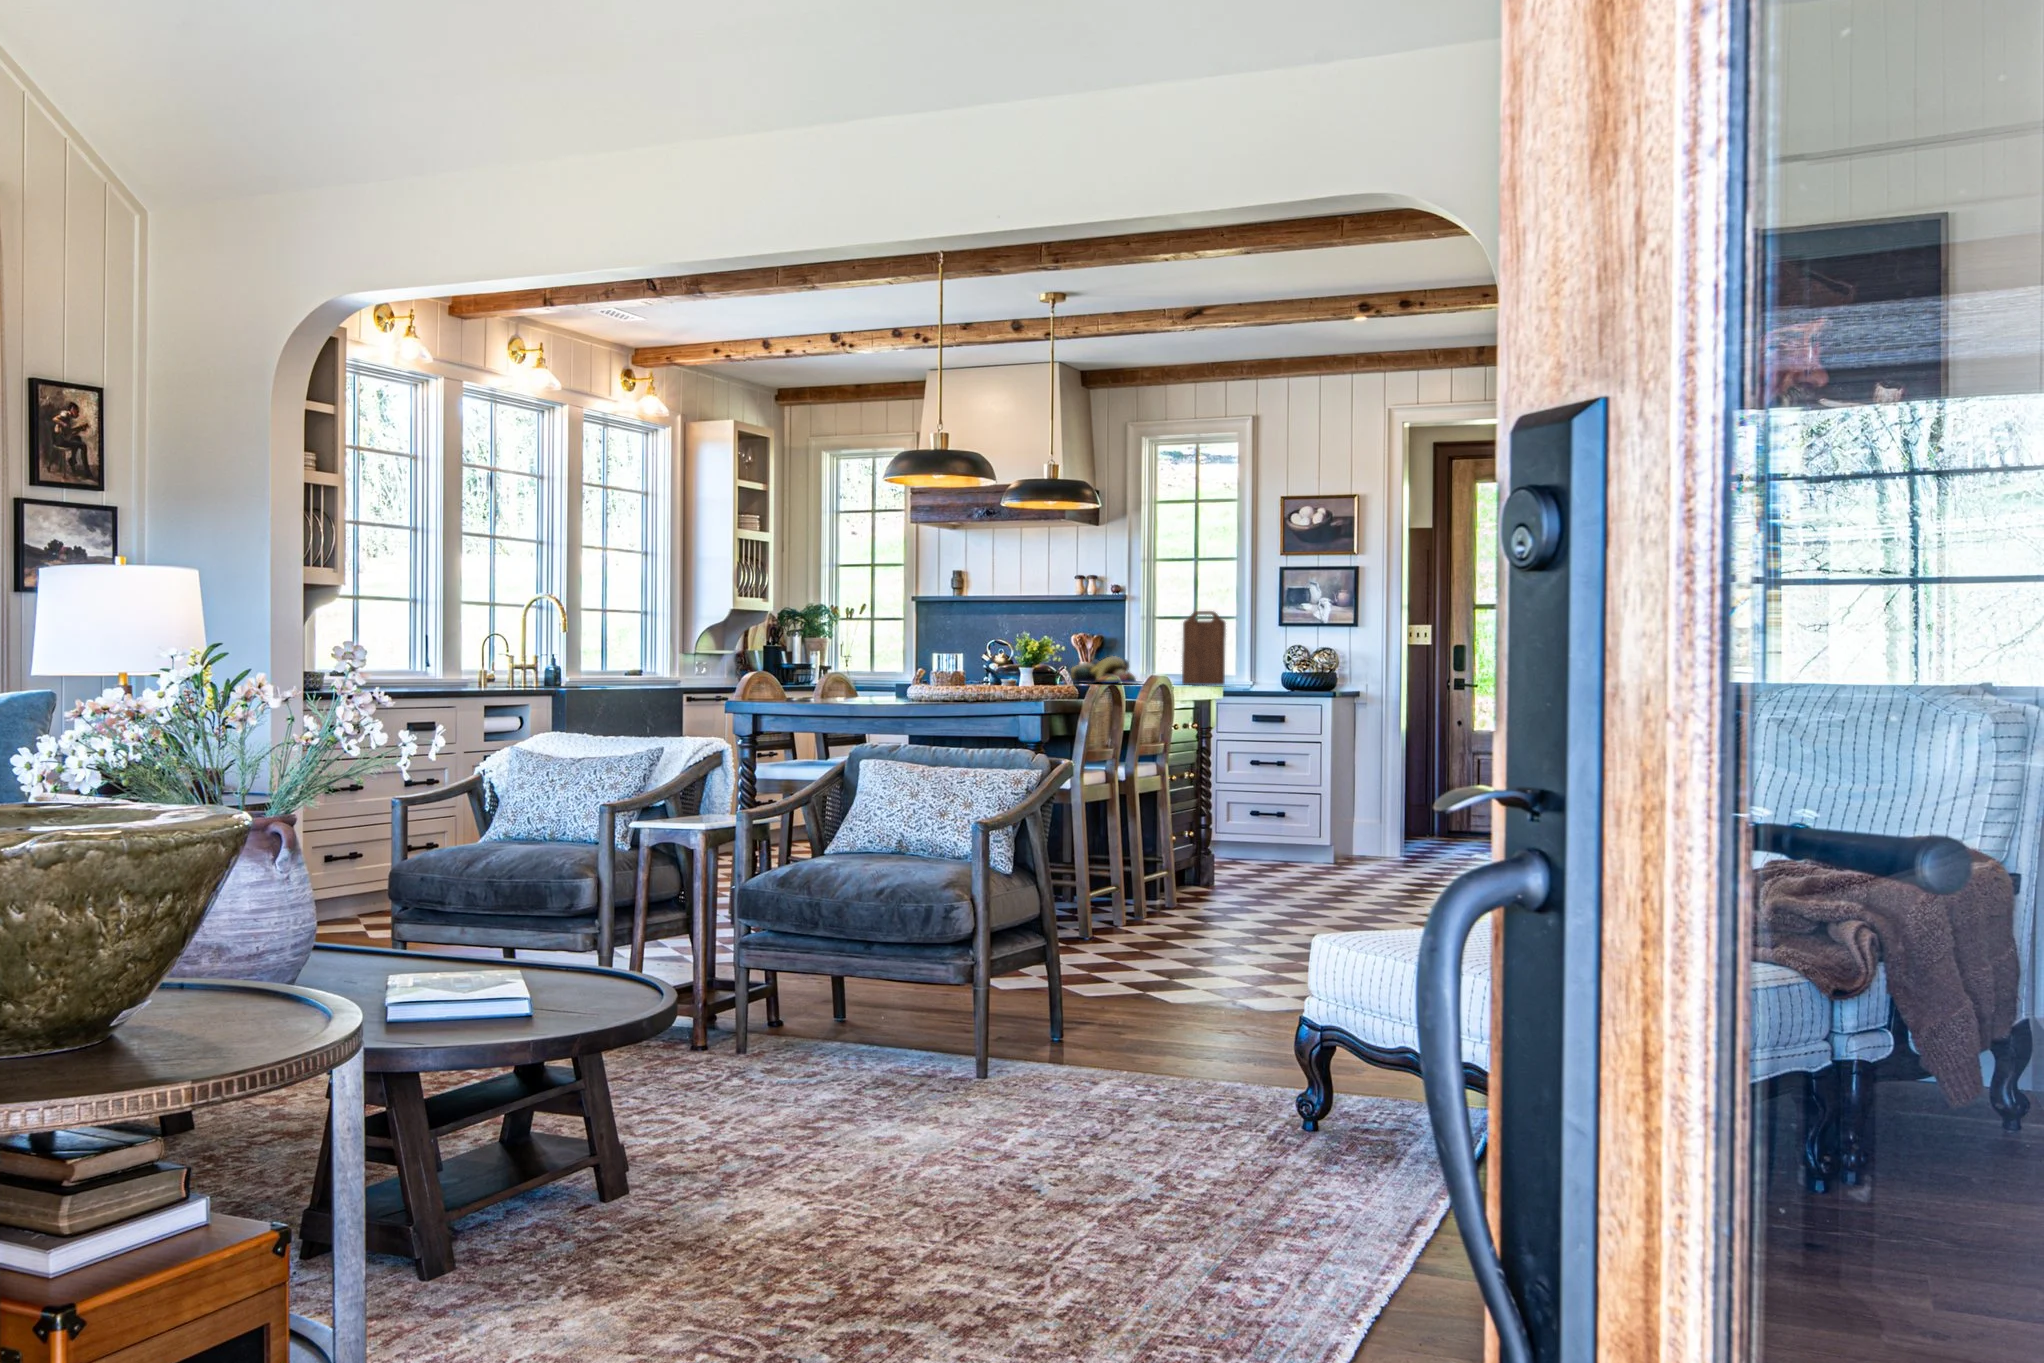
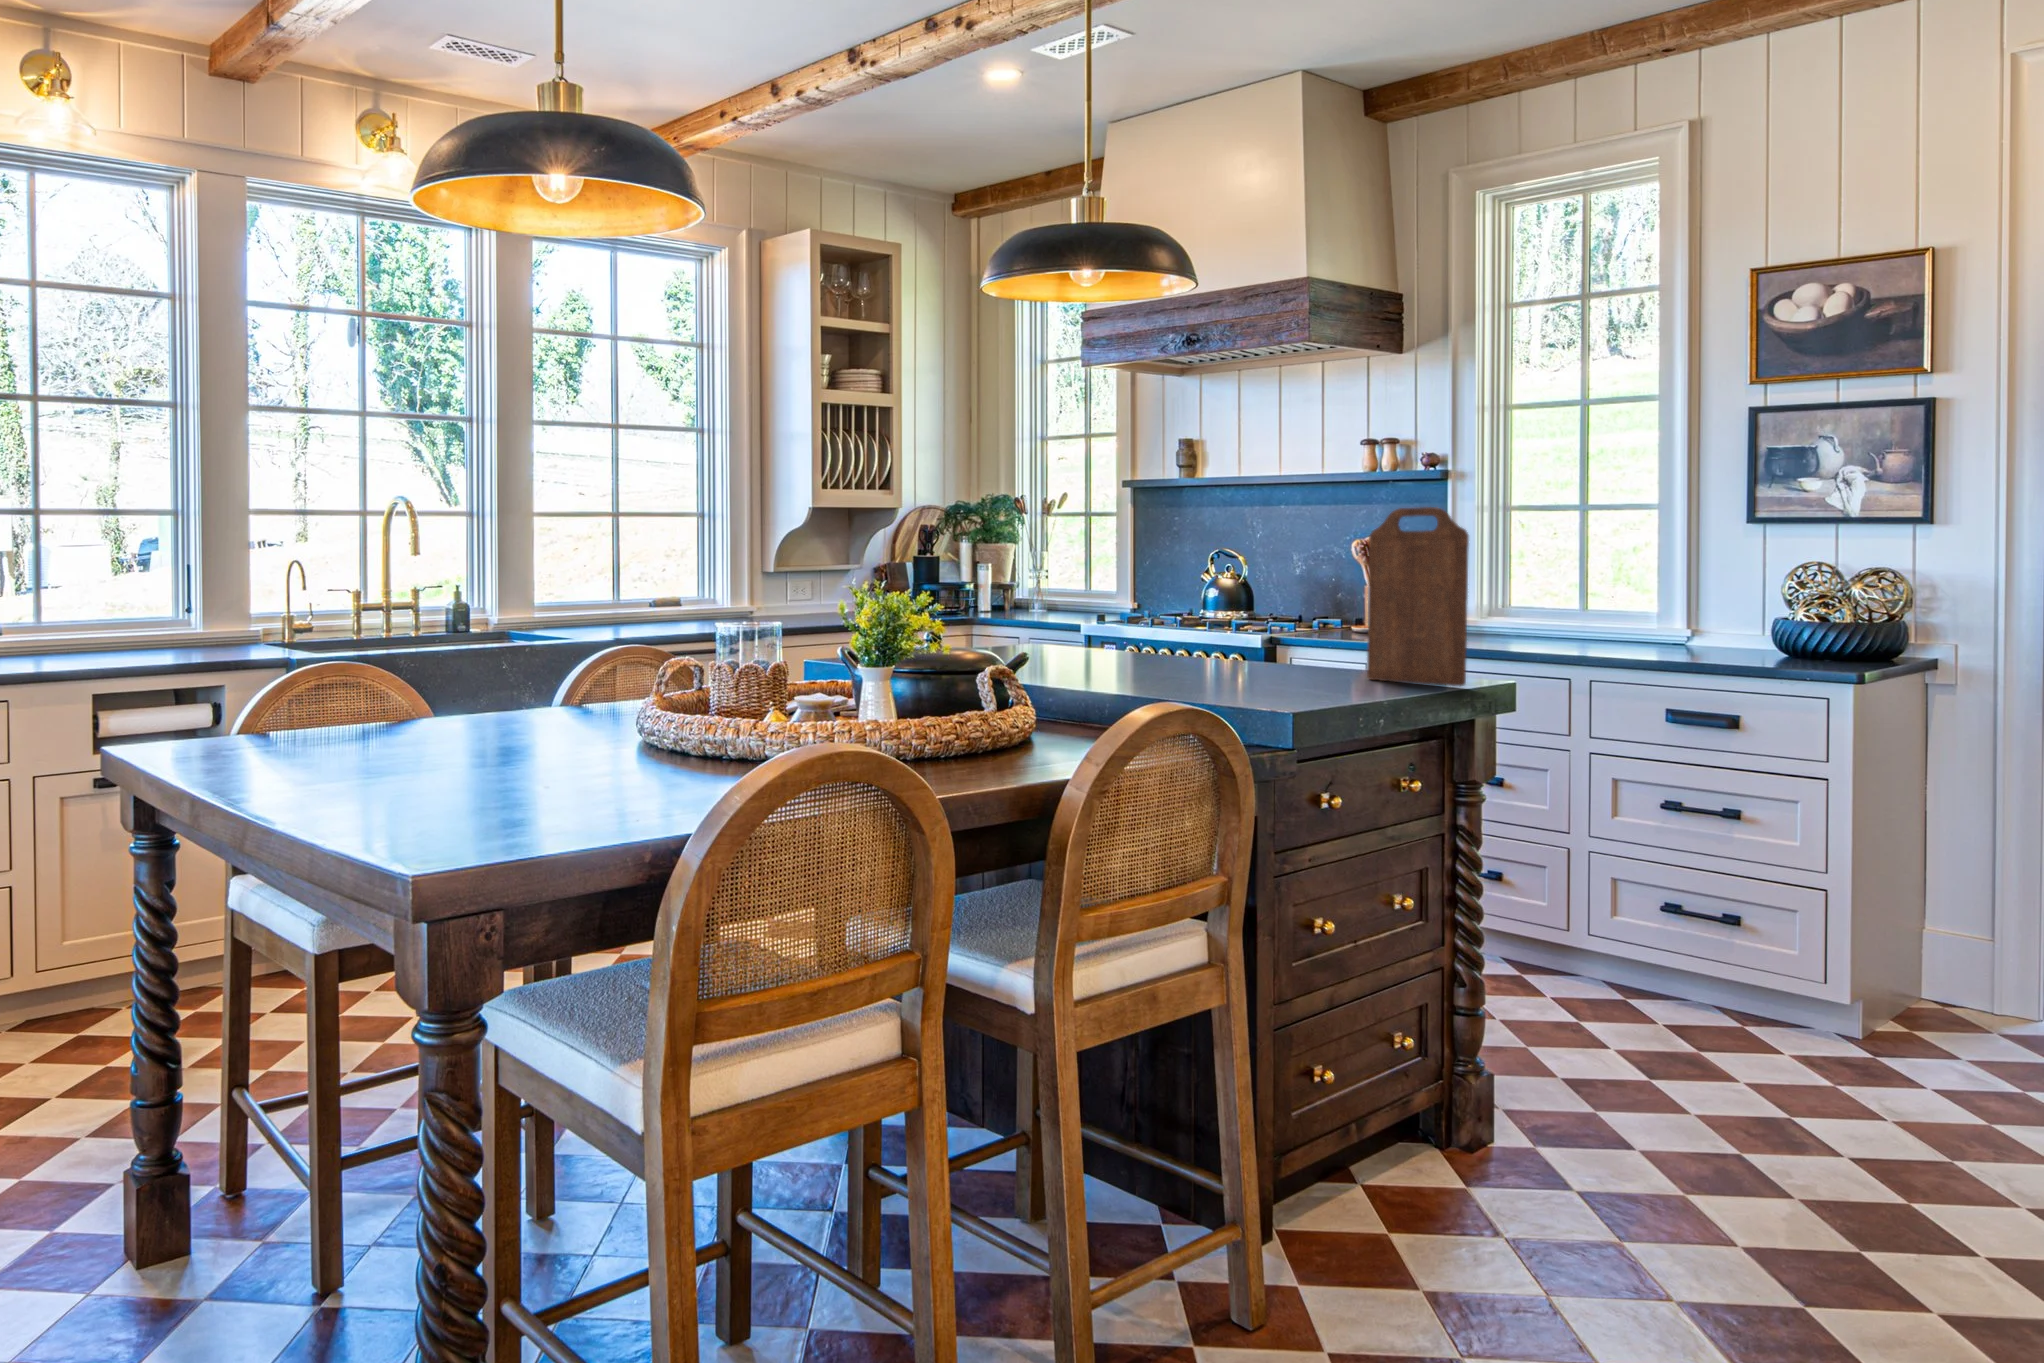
fruit bowl: present [1071,656,1138,683] -> none [1092,614,1265,680]

